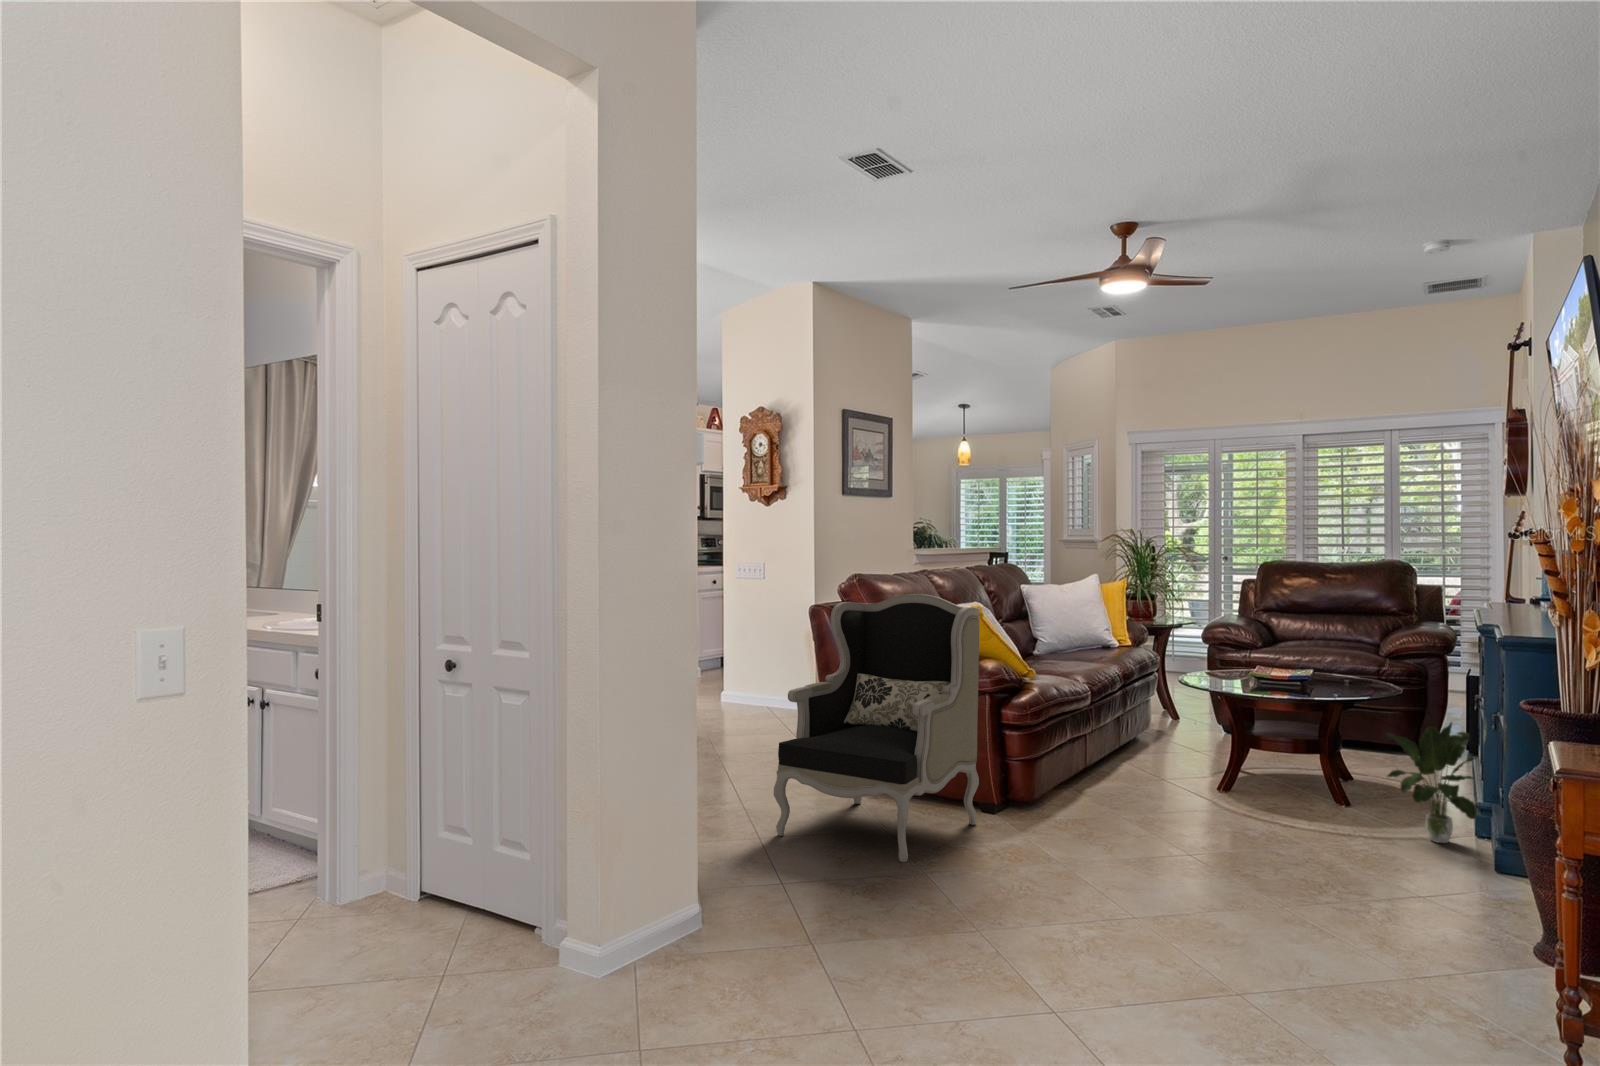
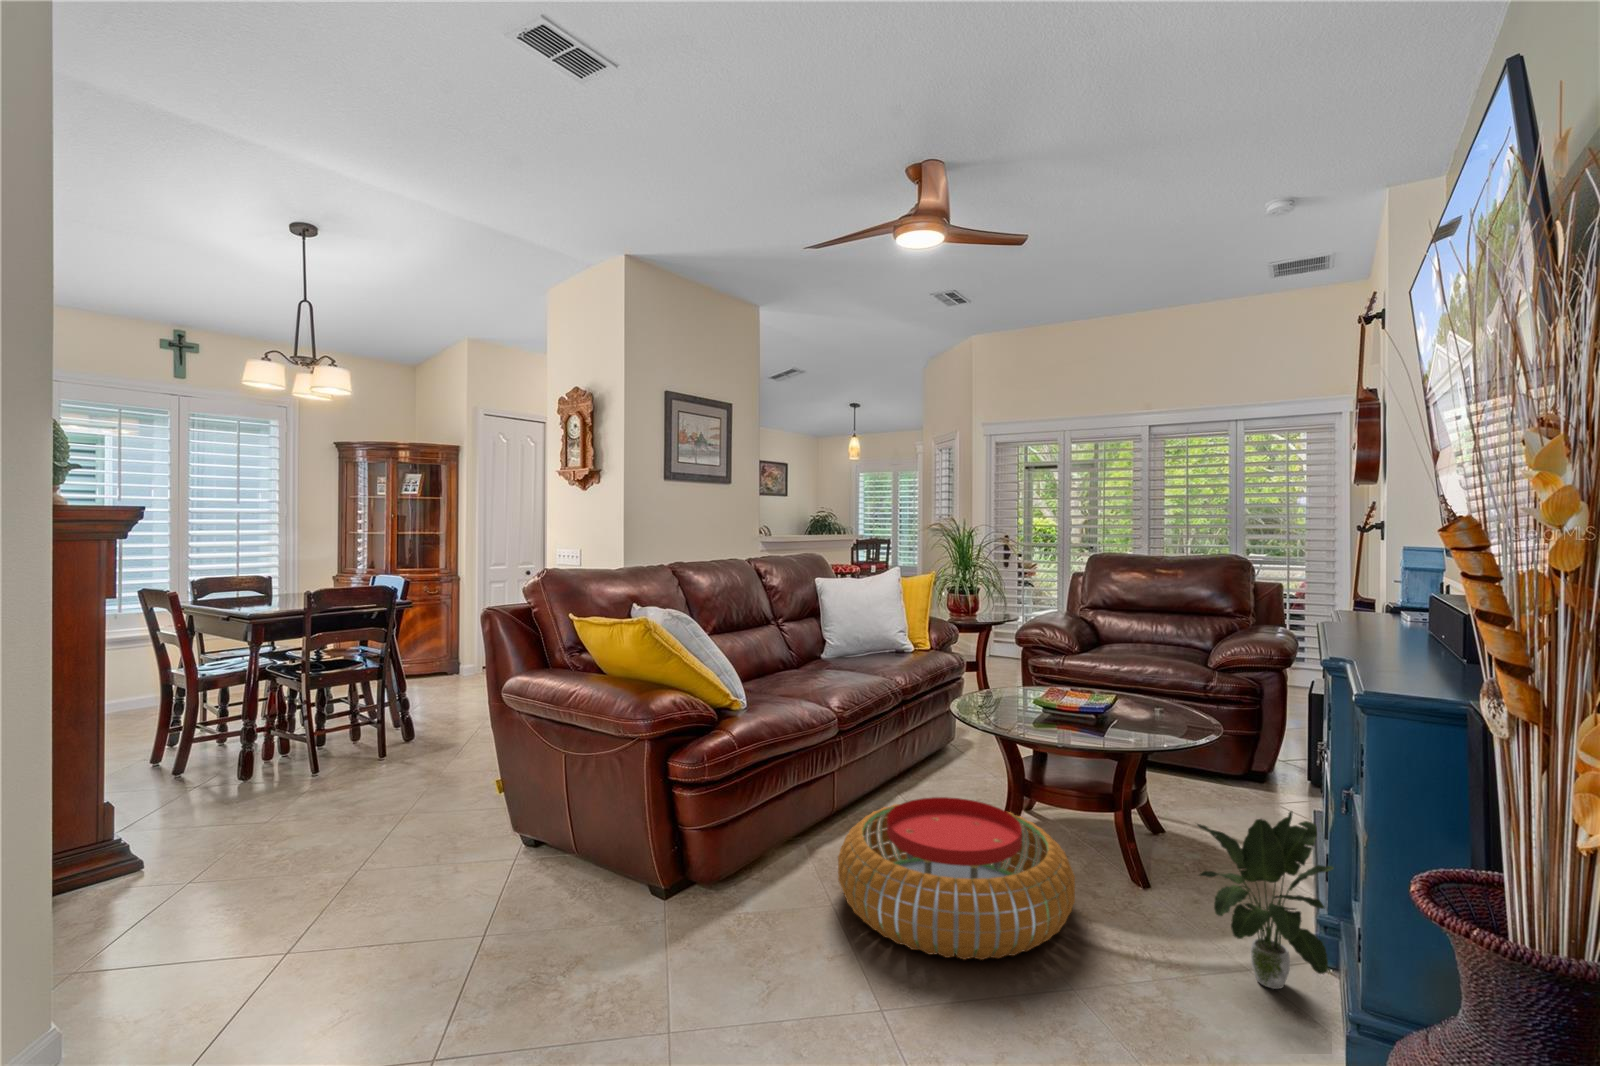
armchair: present [774,594,980,862] -> none [322,606,643,1036]
pouf: none [1113,741,1298,834] -> present [838,797,1075,960]

